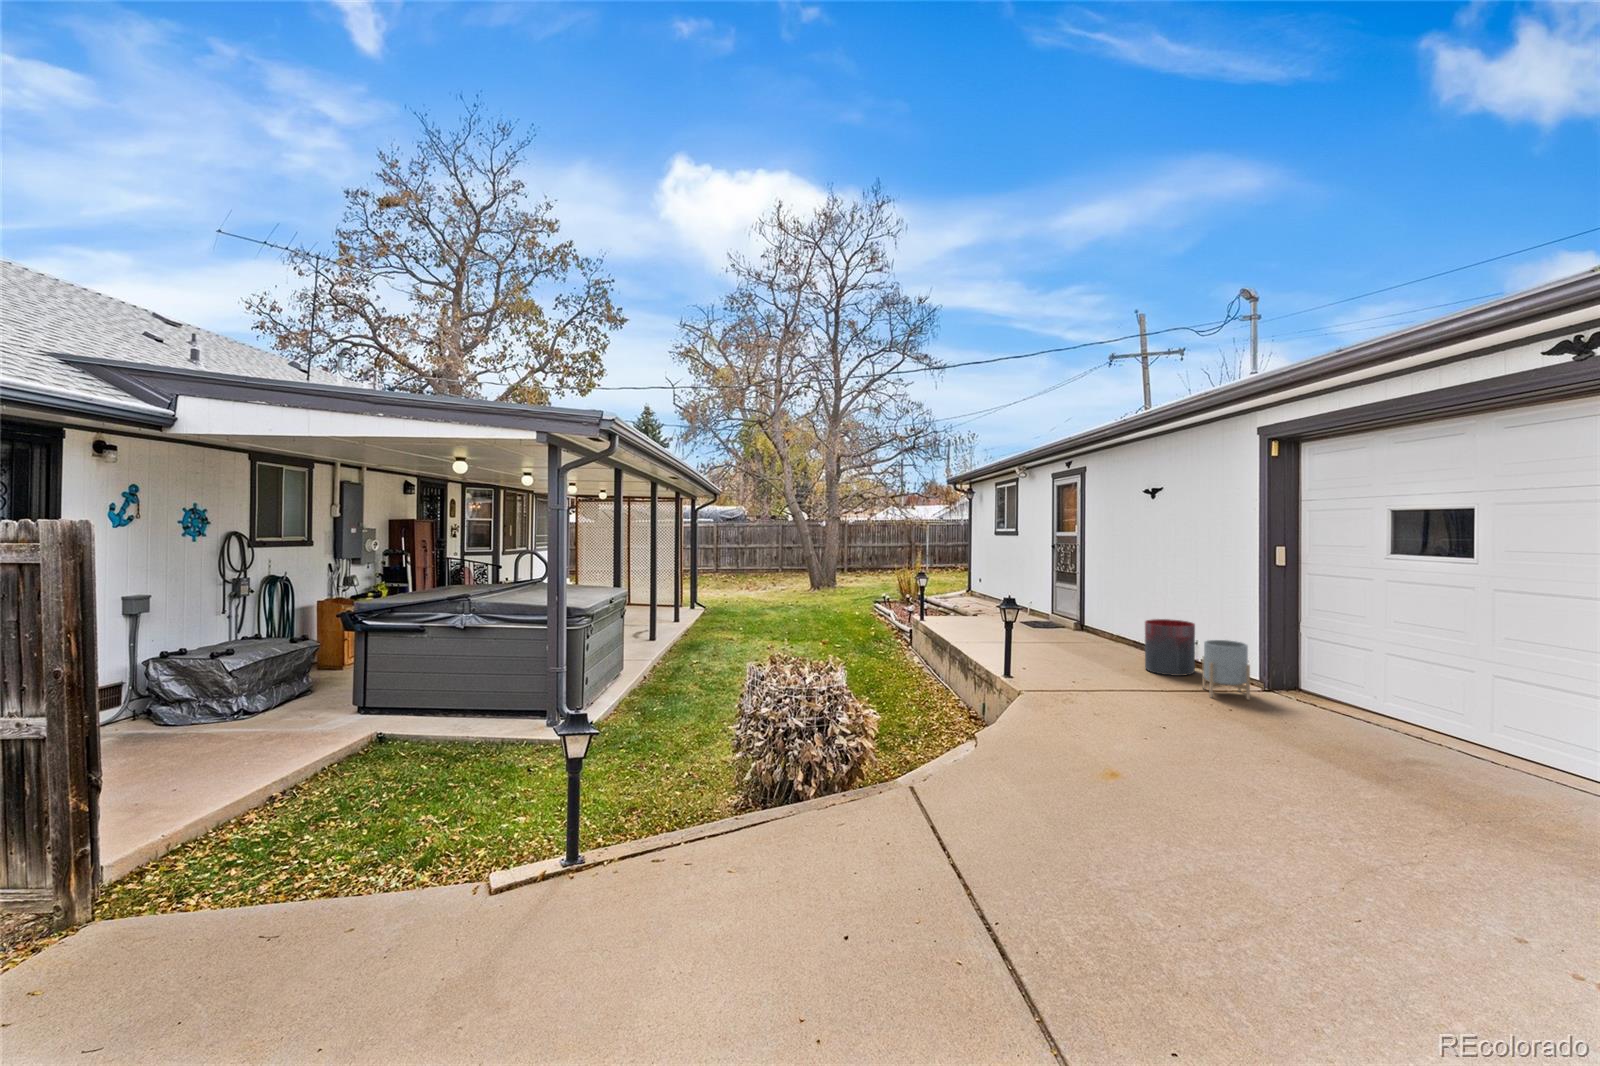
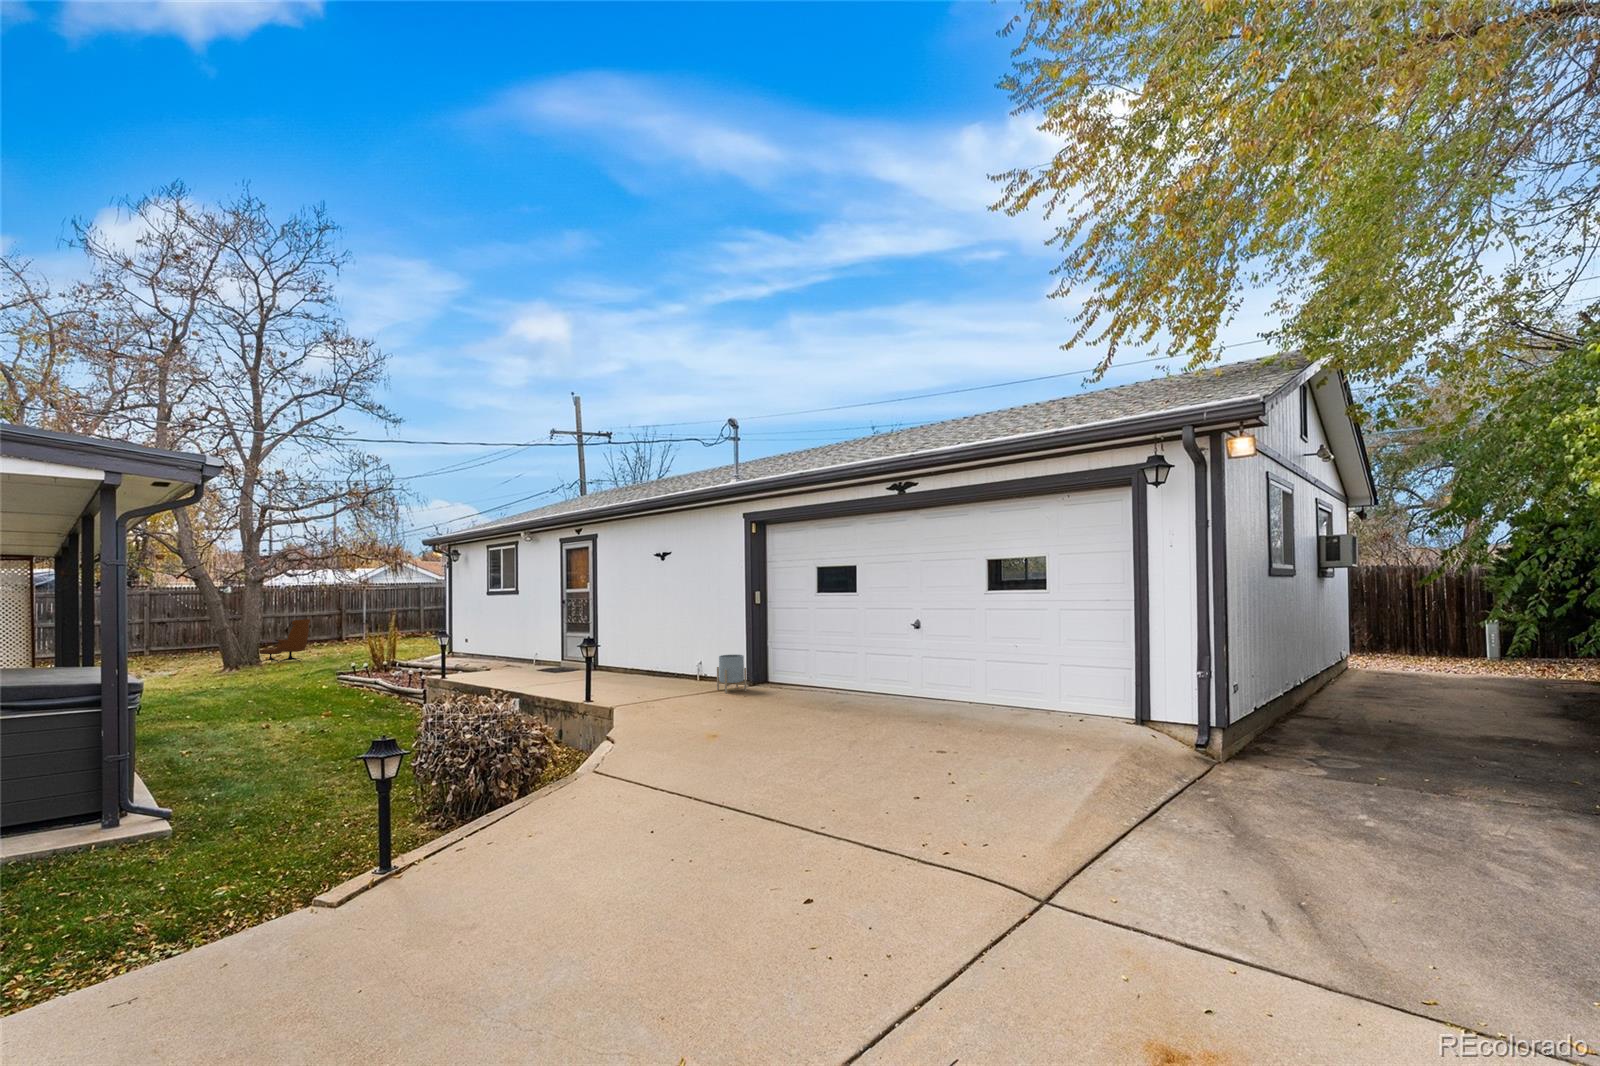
lounge chair: none [845,549,876,585] -> present [260,619,310,663]
trash can: present [1145,619,1195,676] -> none [672,647,705,686]

